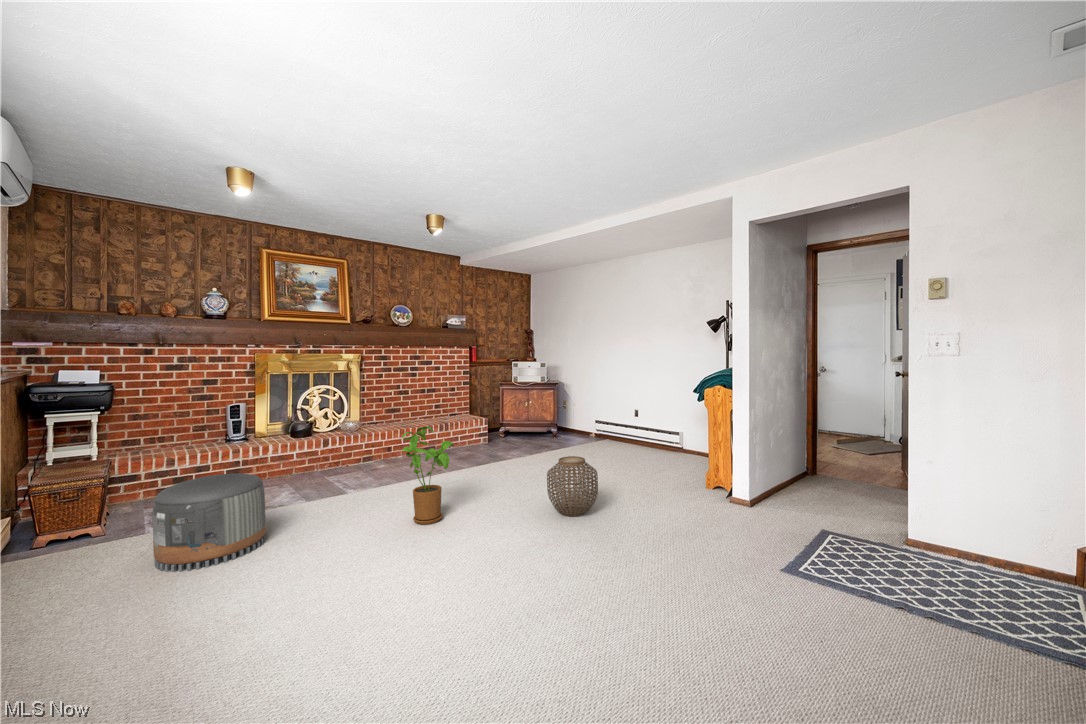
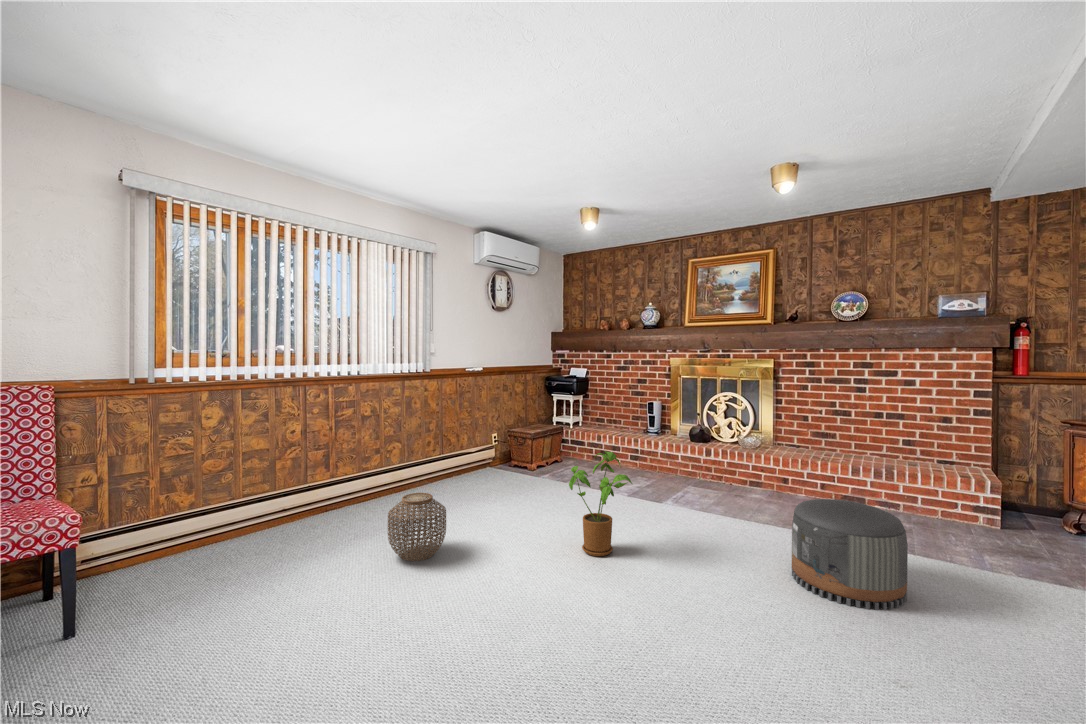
woven basket: present [547,456,598,516] -> present [388,493,446,561]
pouf: present [152,473,266,572] -> present [792,499,908,610]

